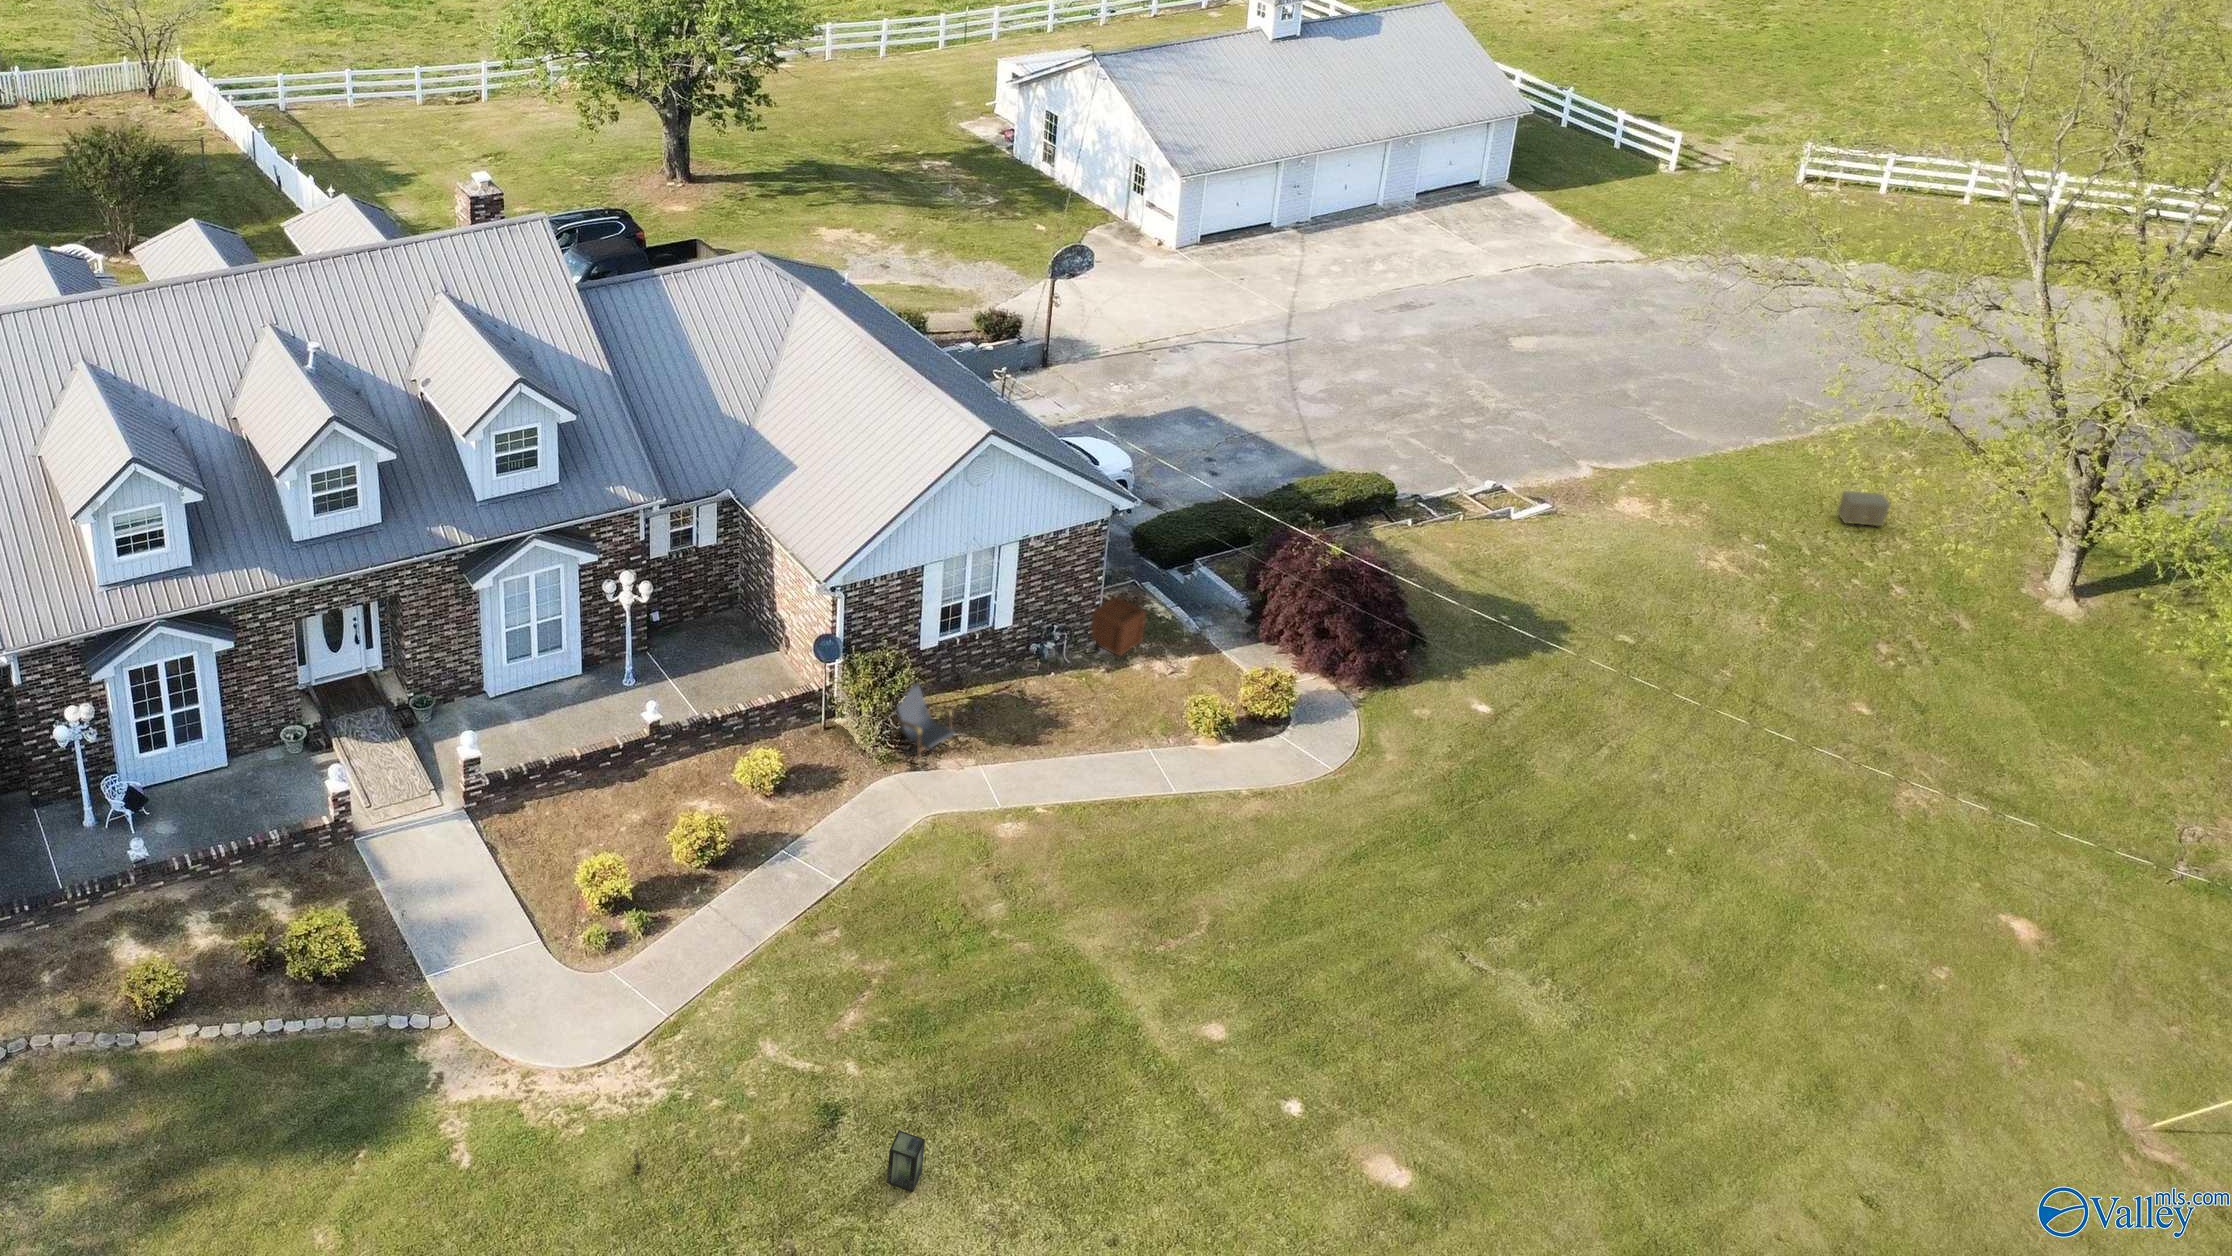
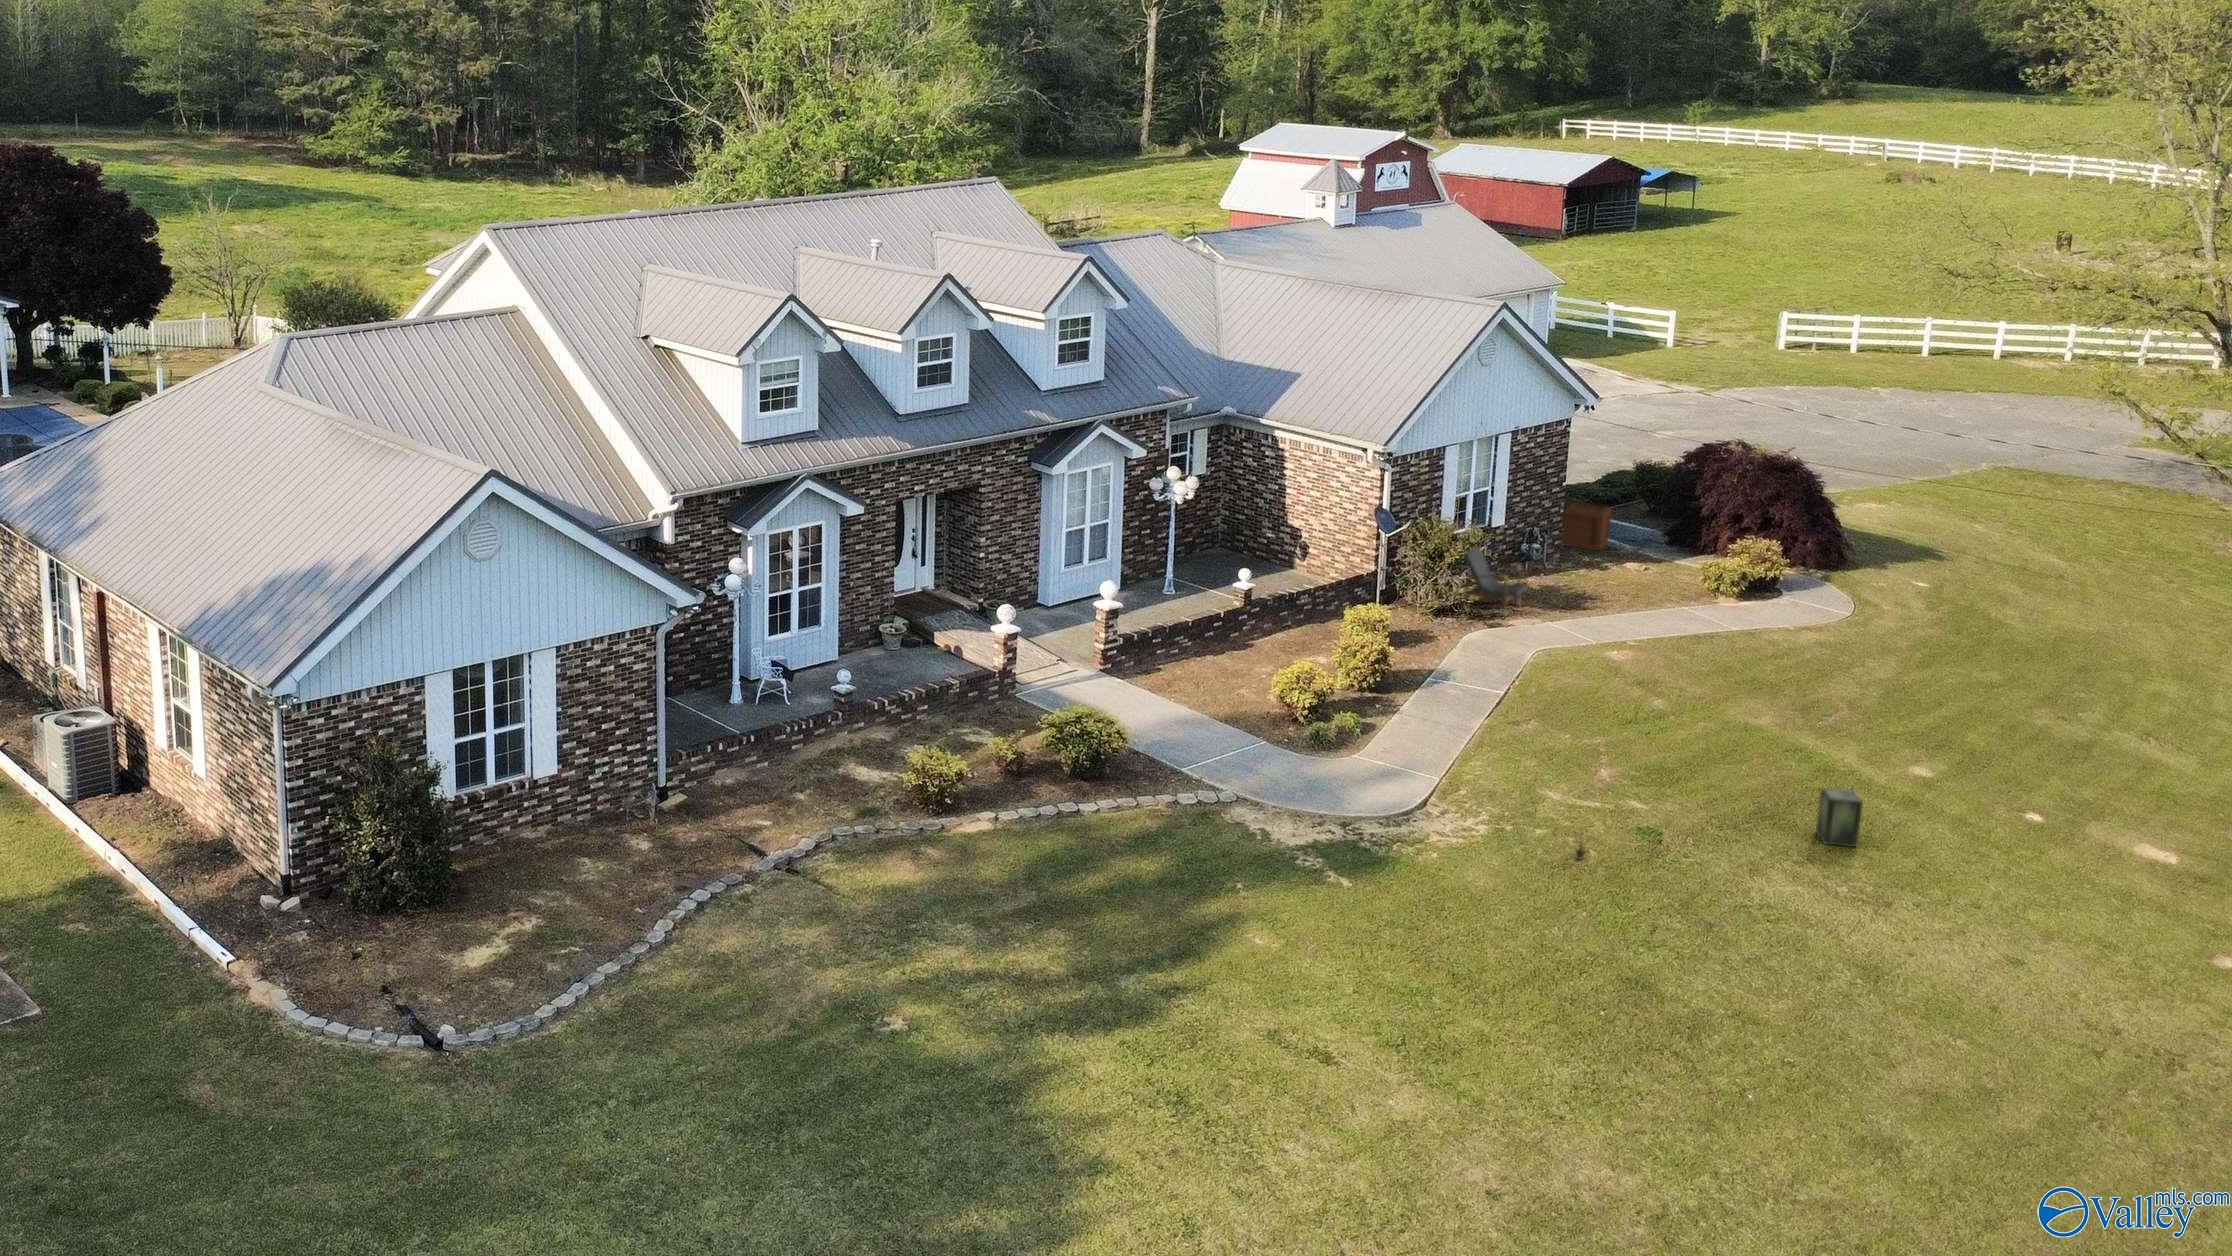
storage bench: present [1837,491,1890,526] -> none [2082,426,2132,455]

